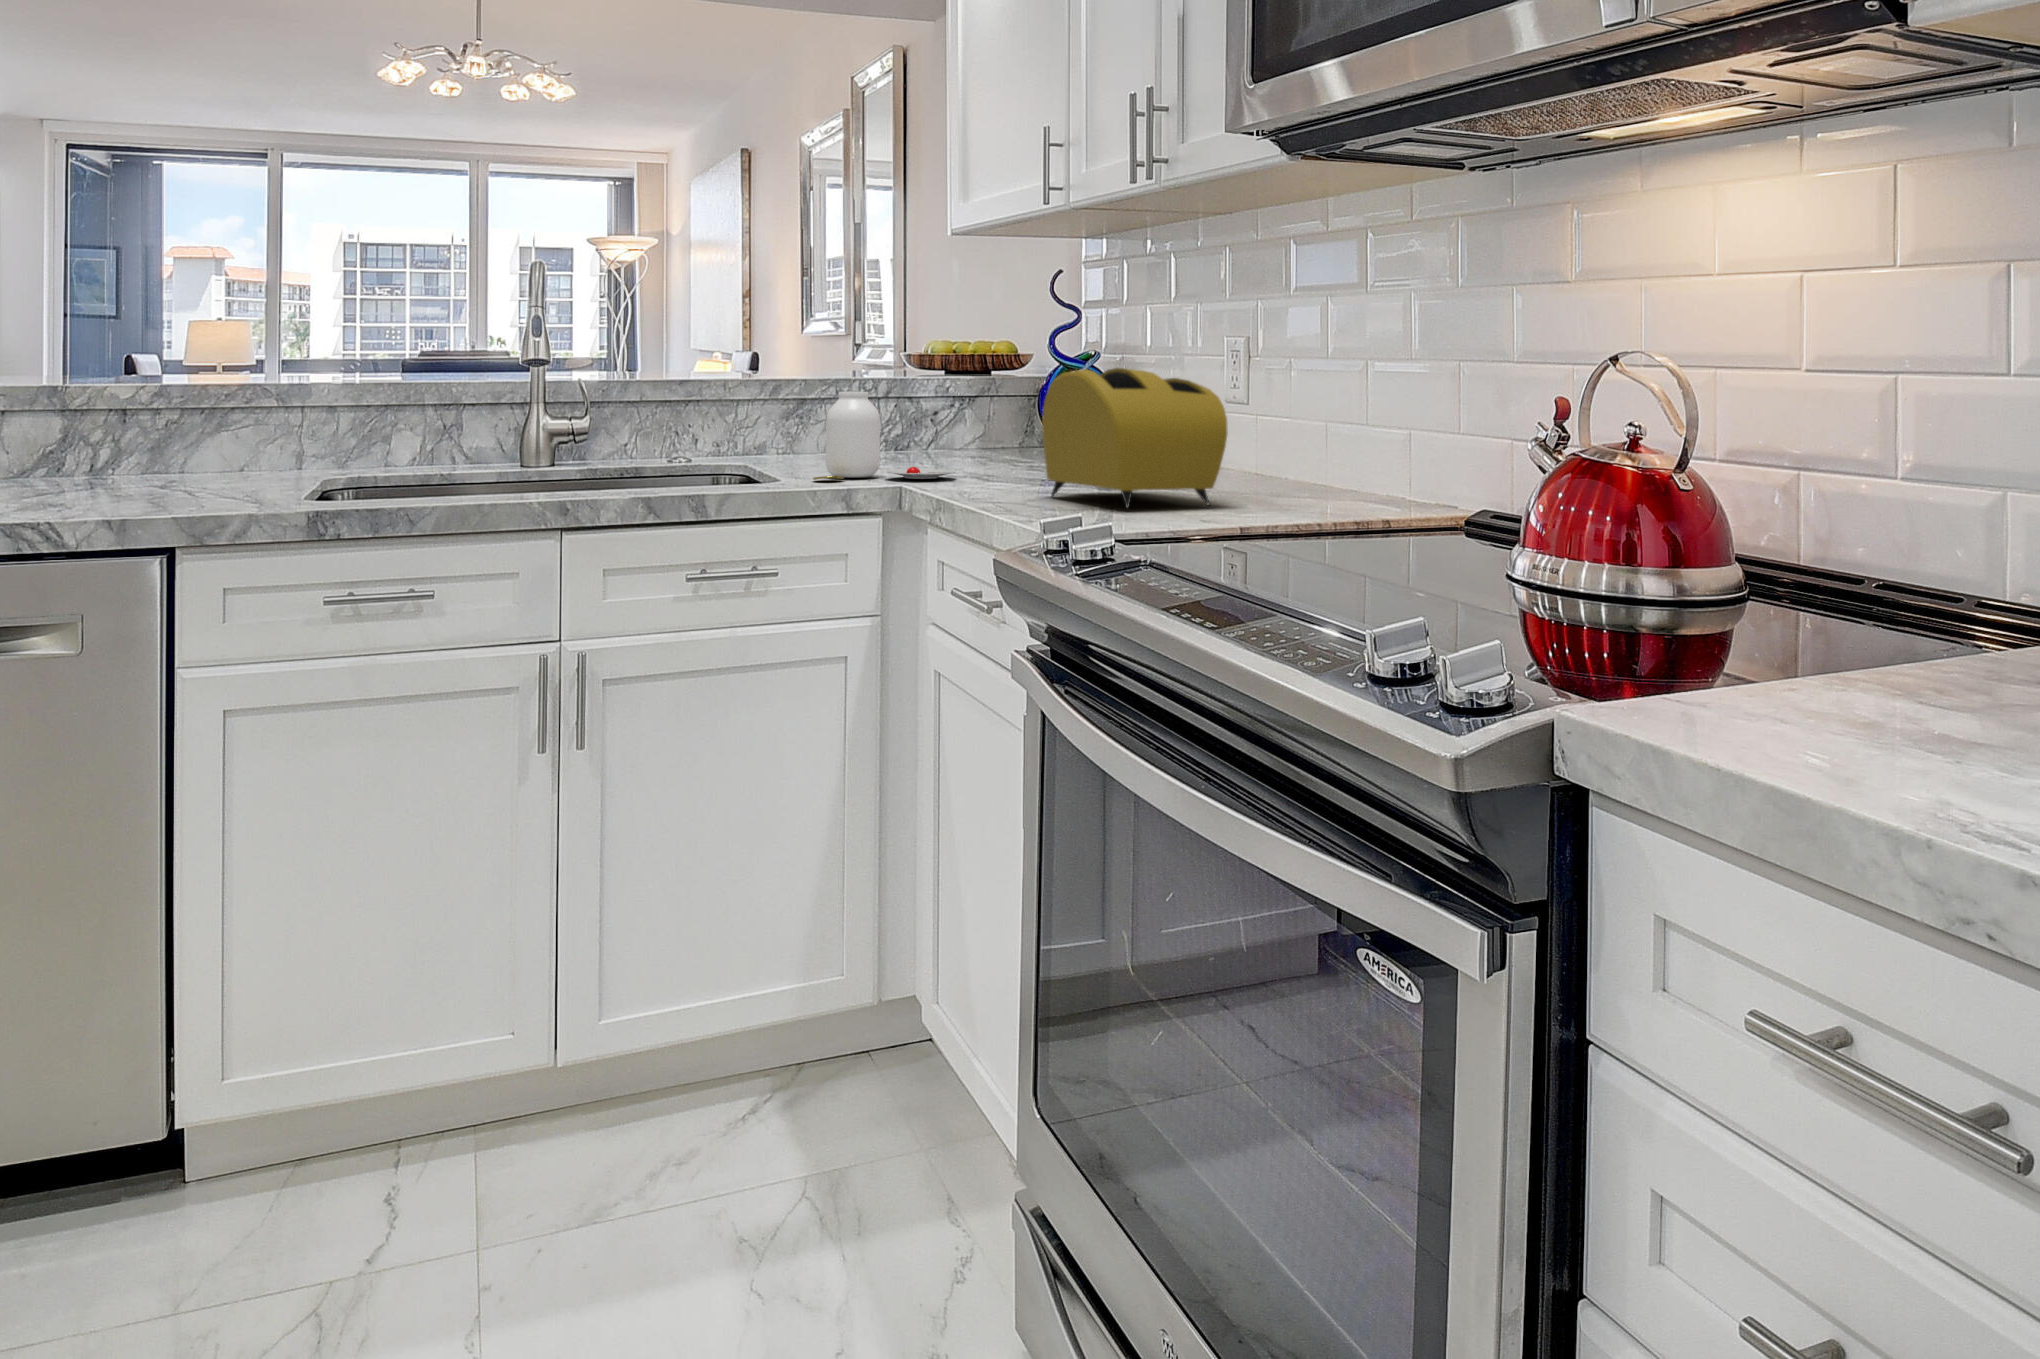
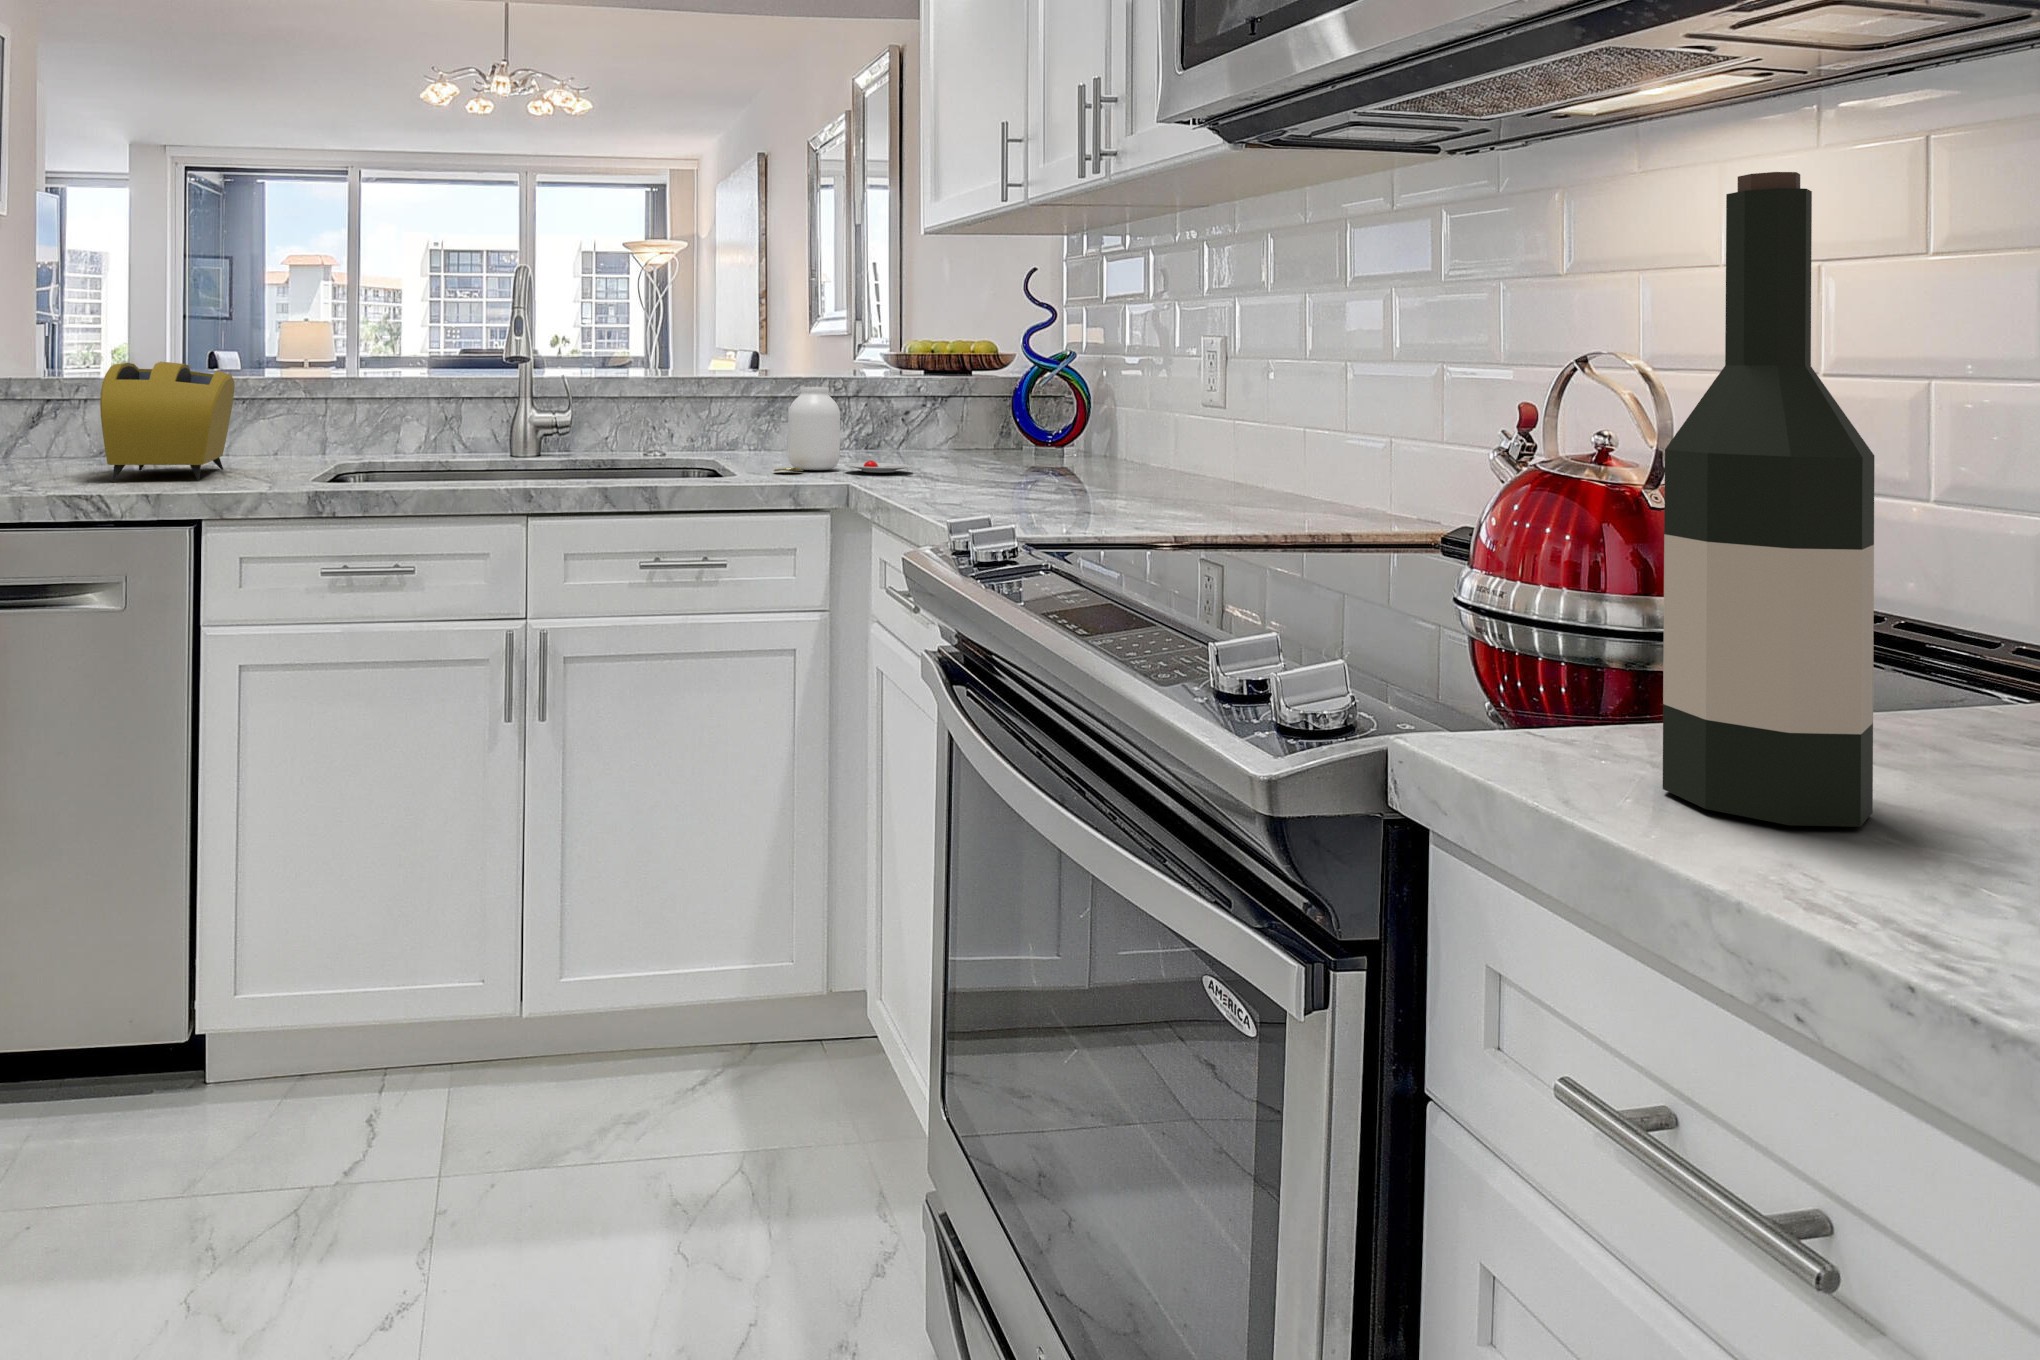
wine bottle: none [1795,197,1962,763] -> present [1663,172,1875,827]
toaster: present [1042,368,1228,508] -> present [100,362,235,480]

